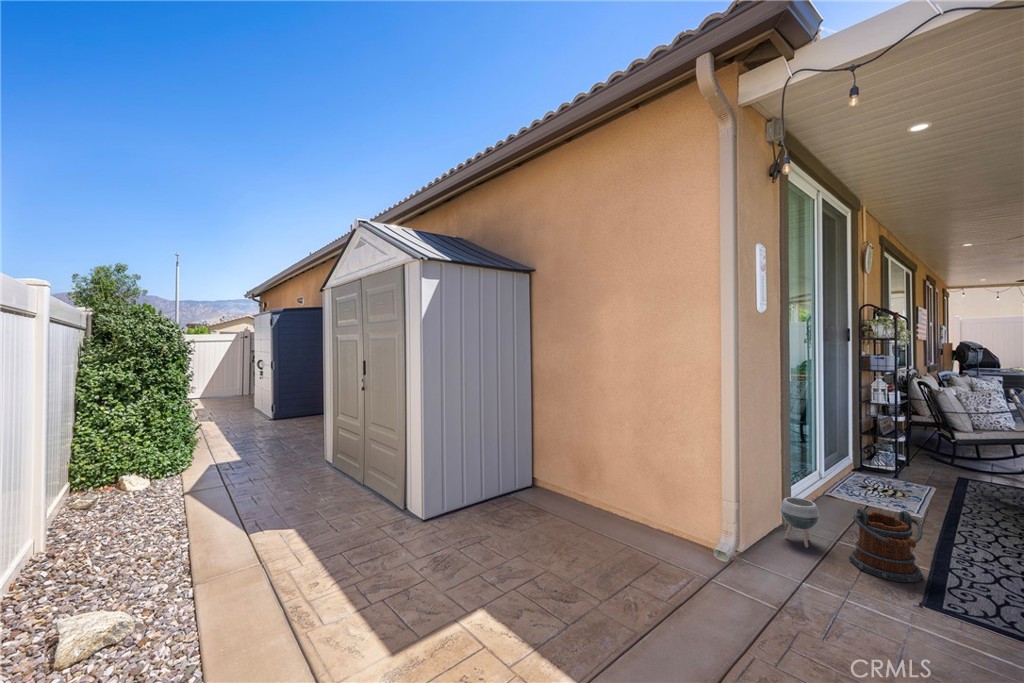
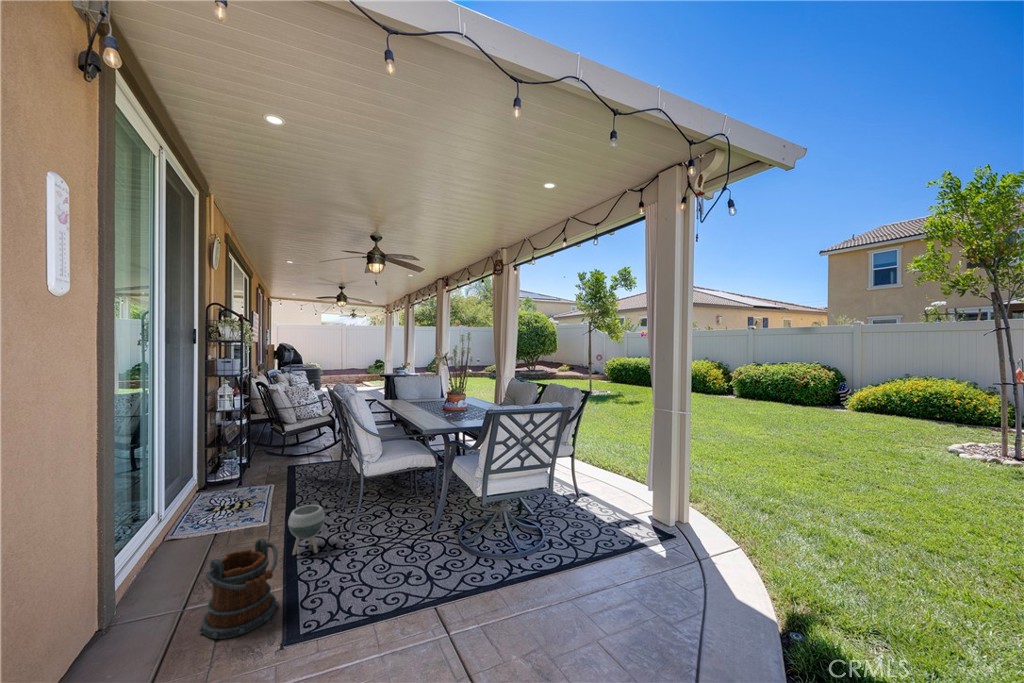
planter: present [781,497,820,548] -> present [288,505,325,555]

